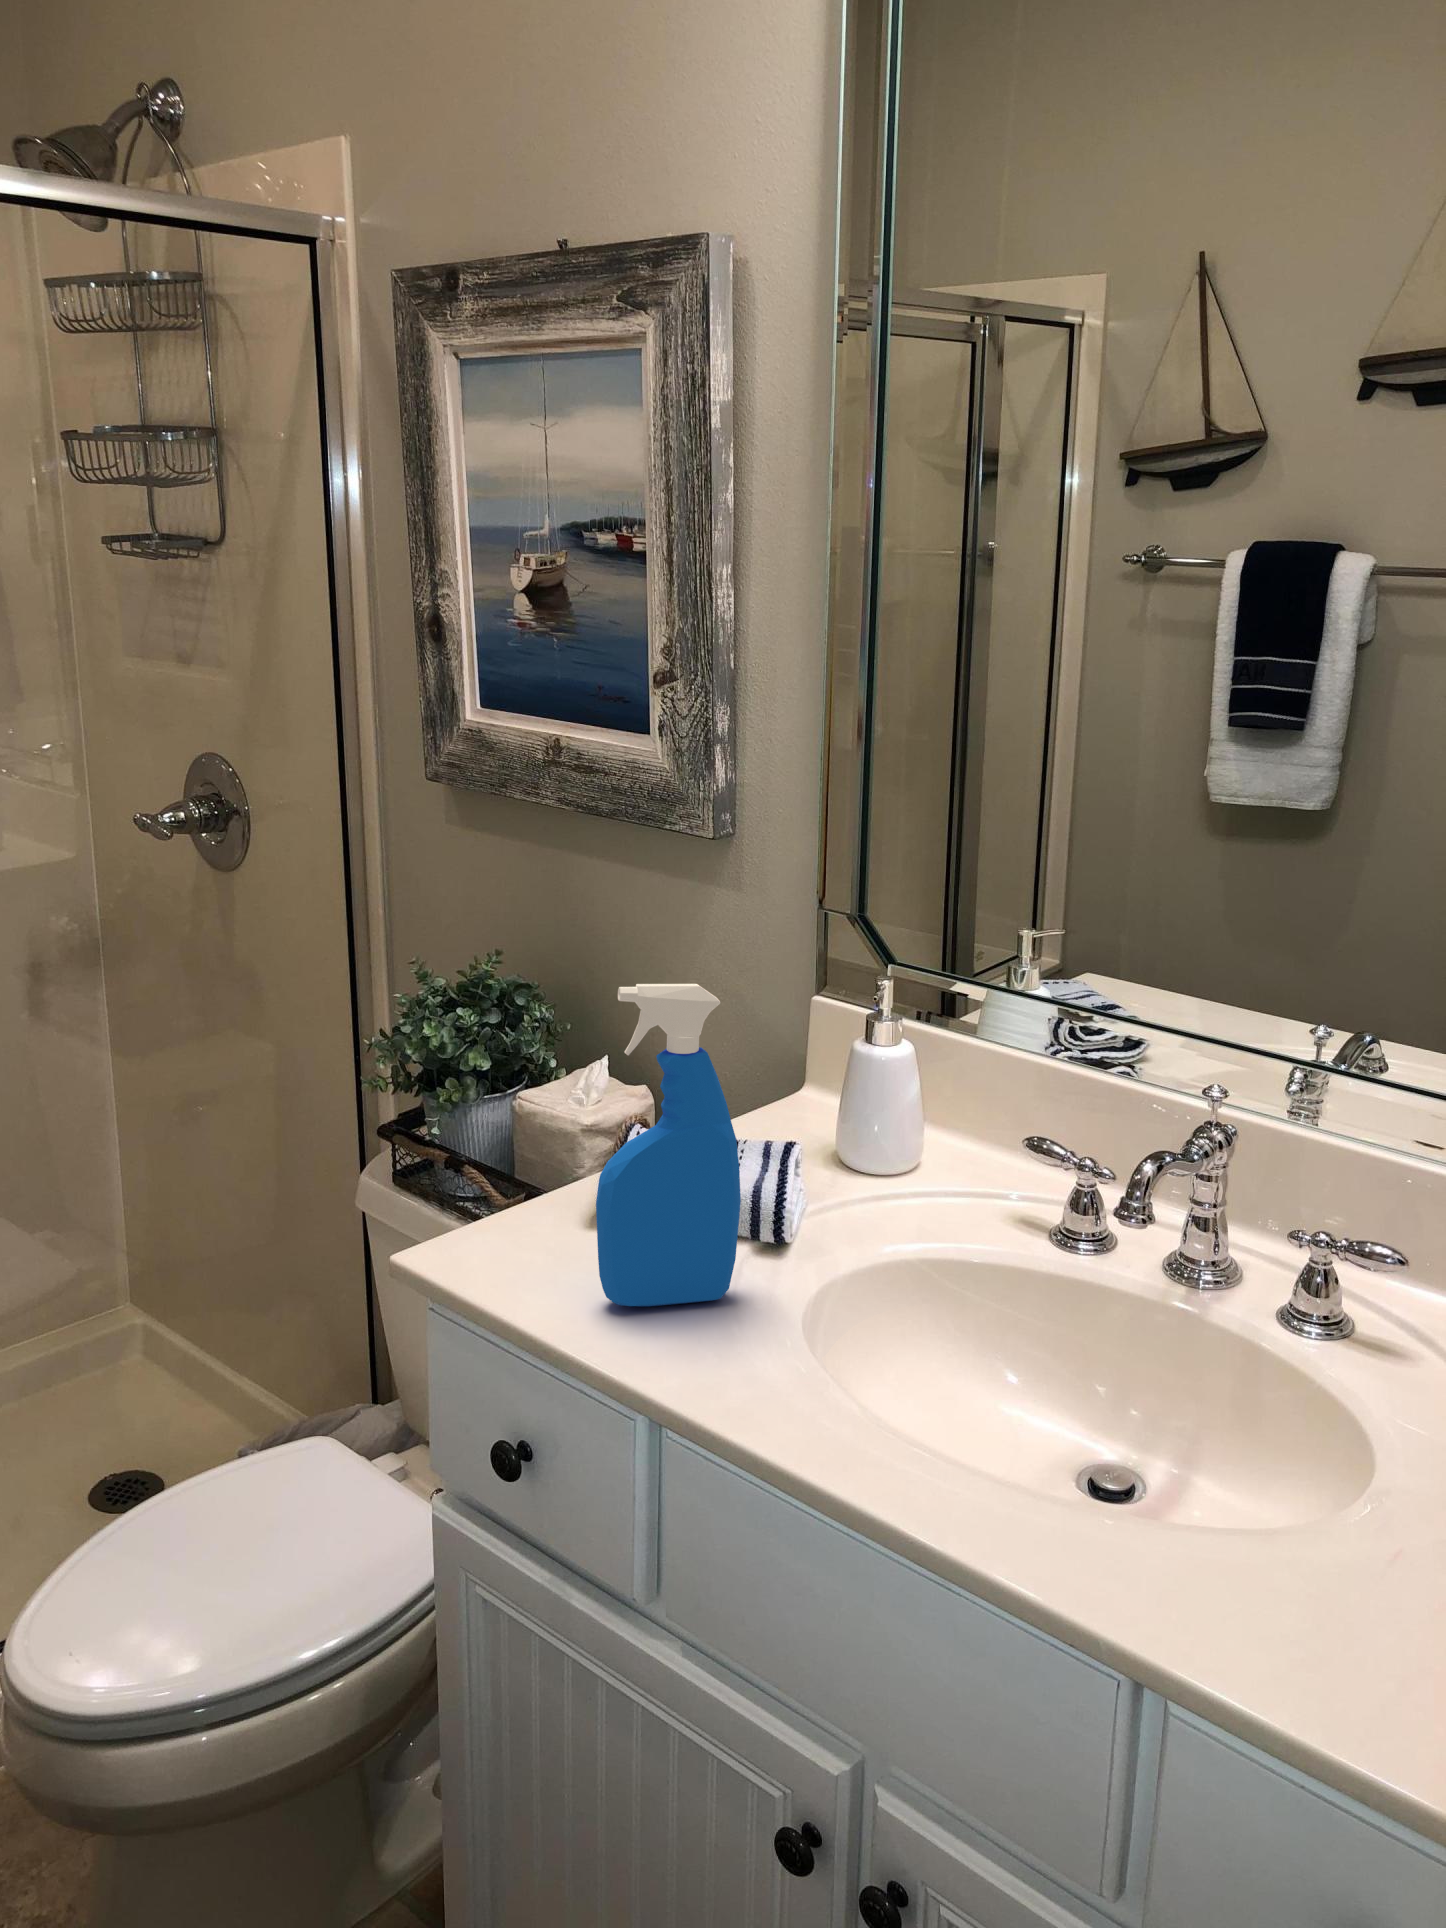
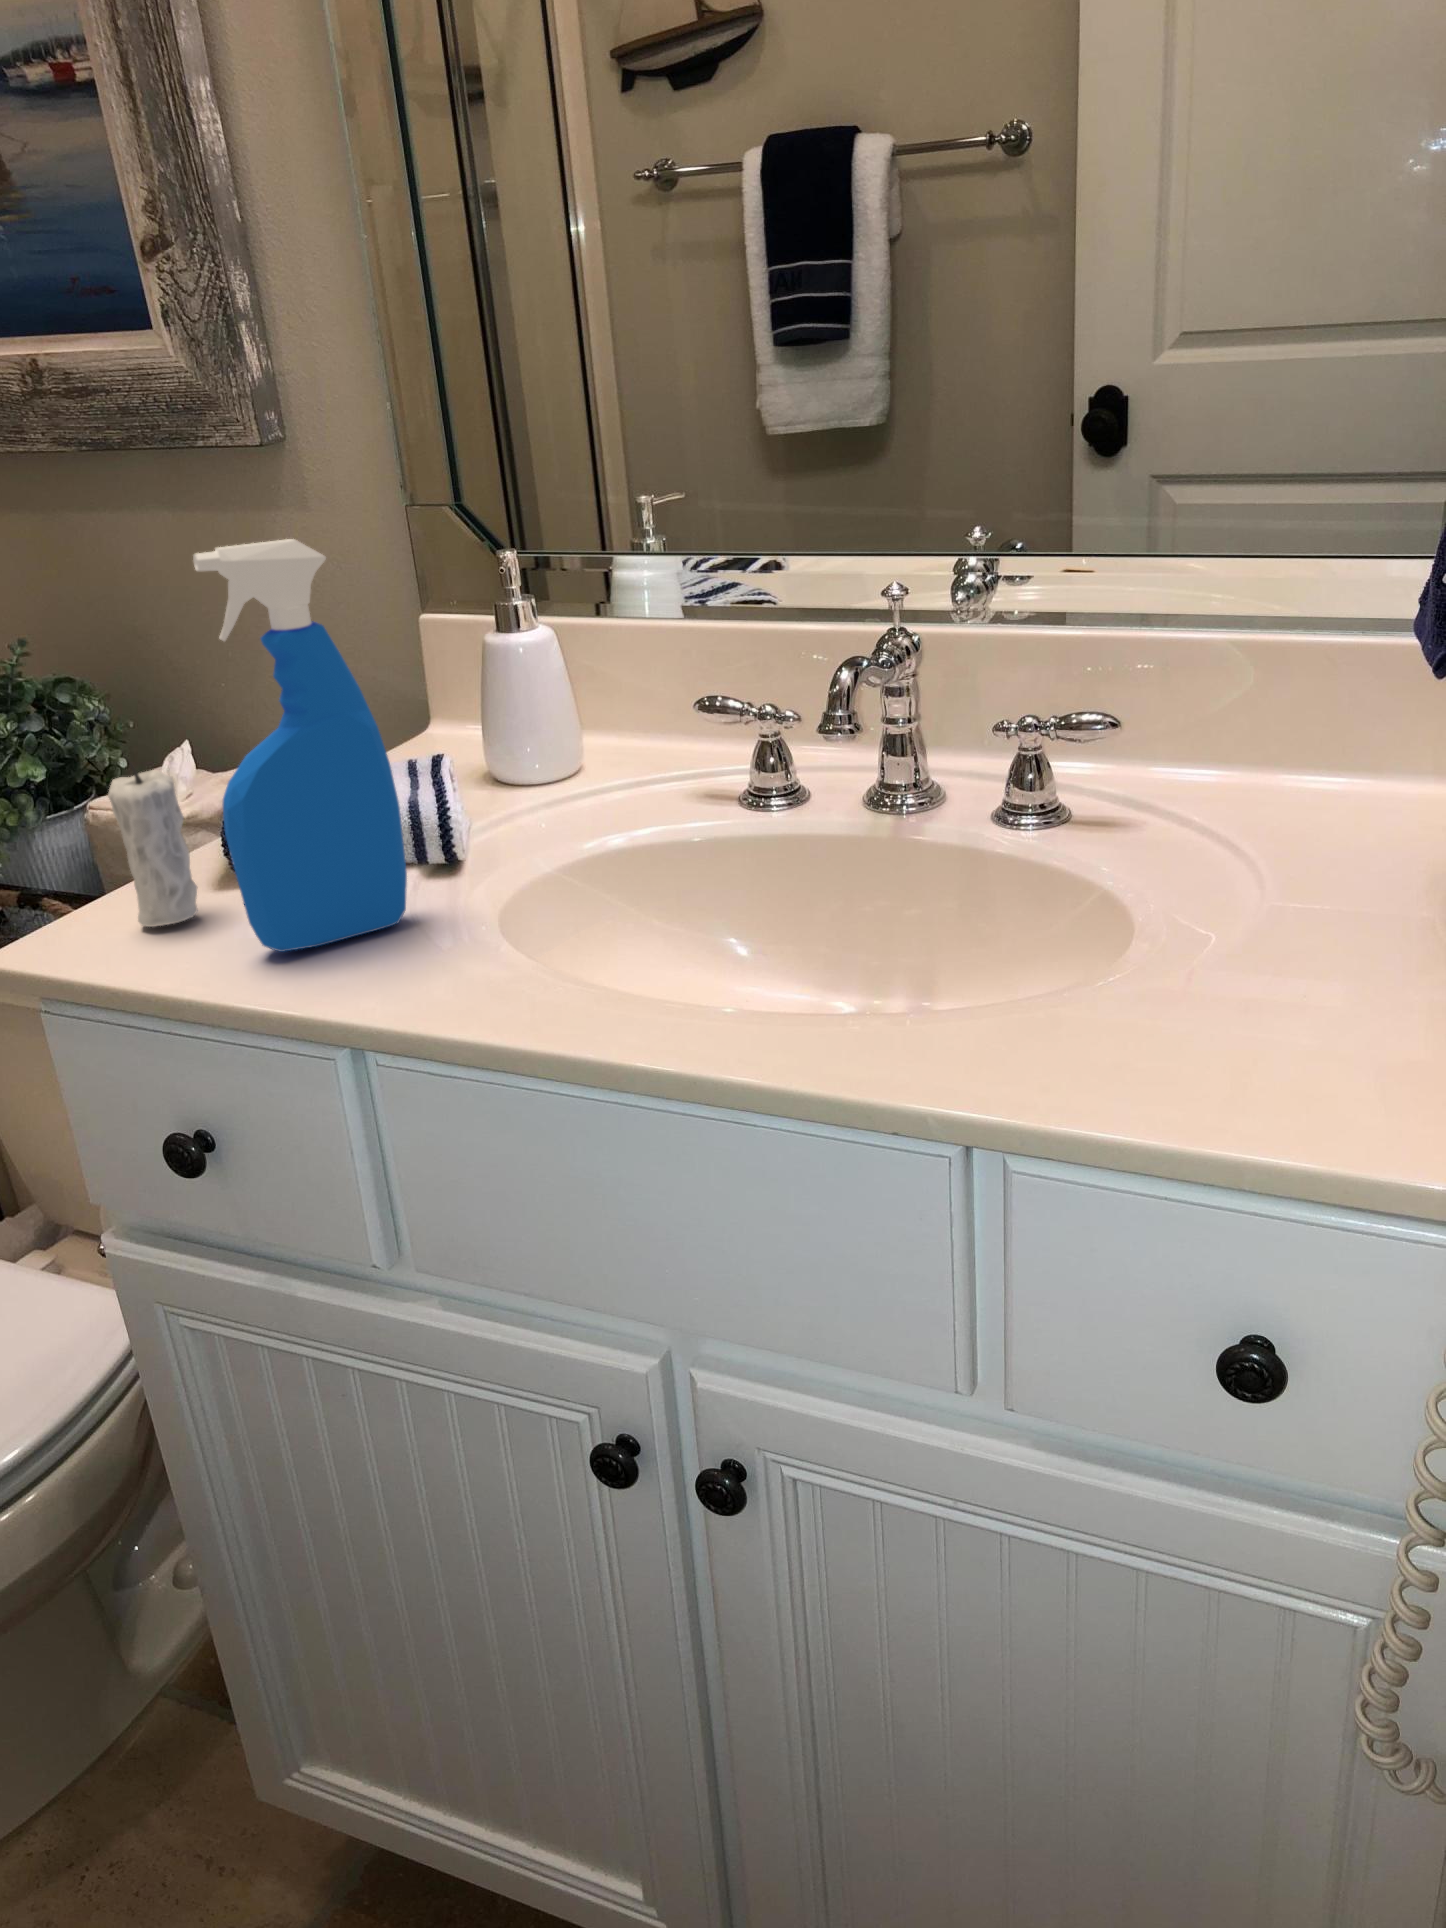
candle: none [518,1105,571,1254] -> present [108,760,198,927]

